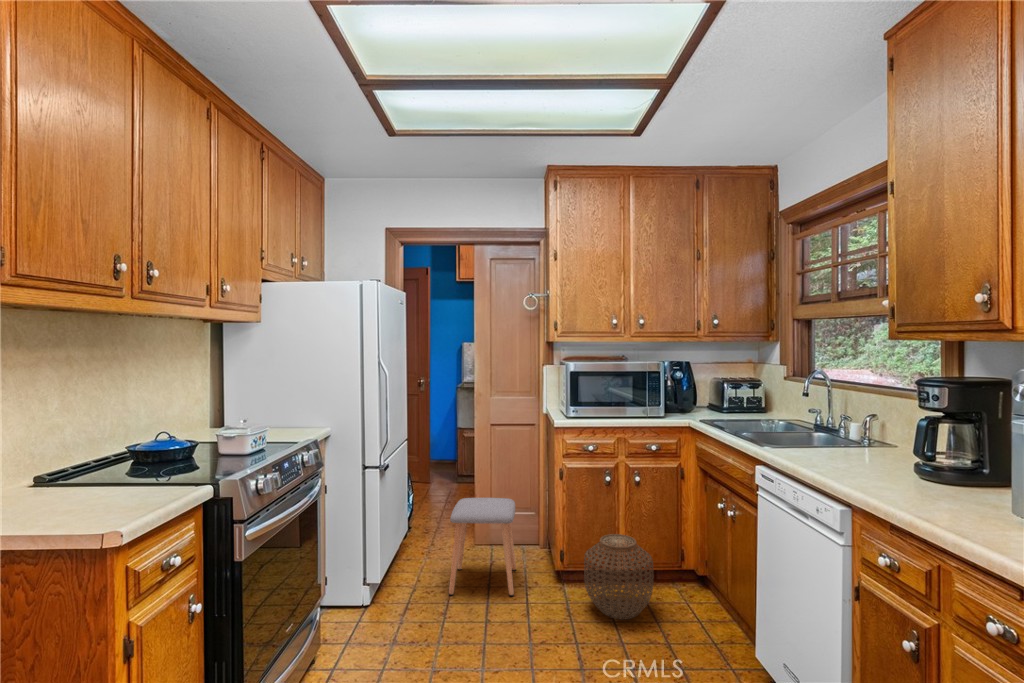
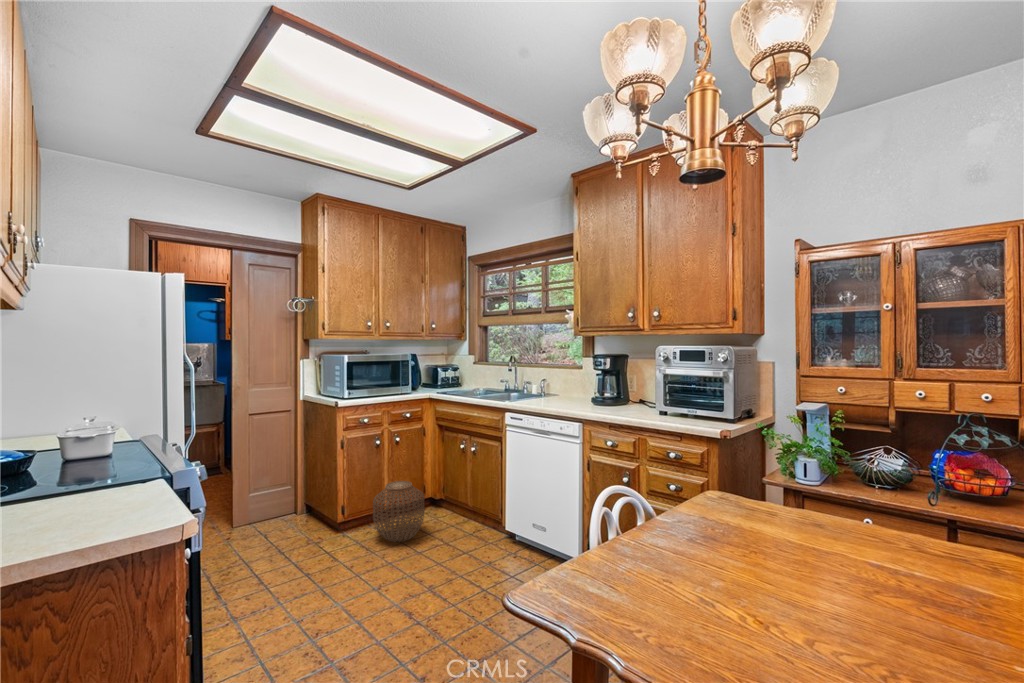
stool: present [449,498,516,596] -> none [236,478,312,575]

